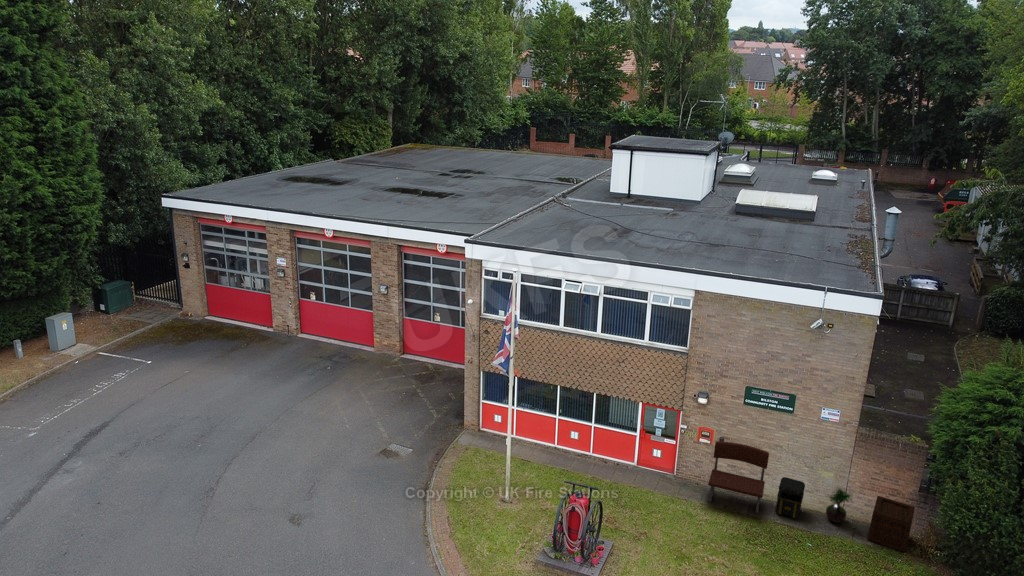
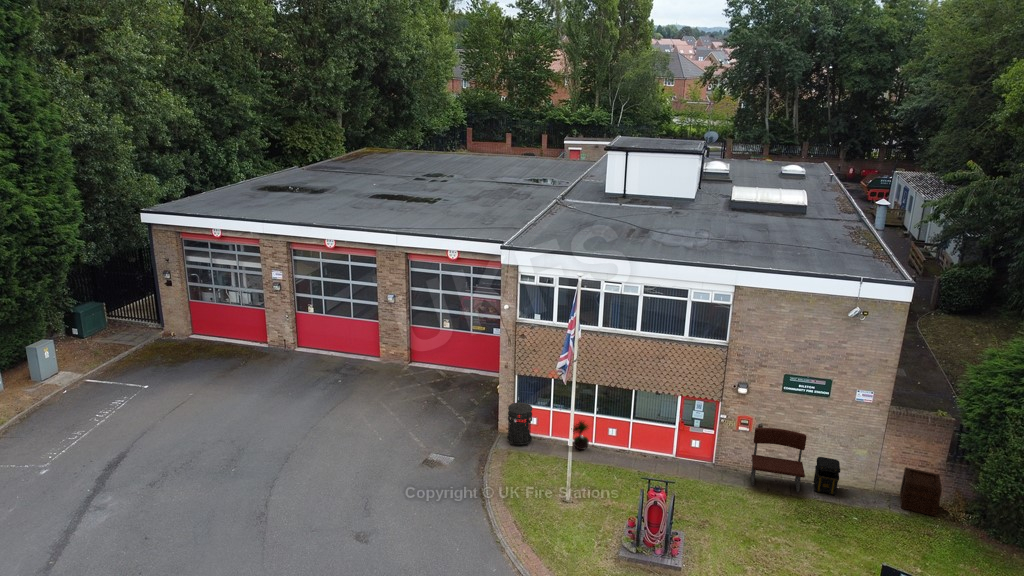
trash can: none [469,399,494,443] -> present [508,402,532,446]
potted tree: present [826,488,851,523] -> present [571,421,589,450]

